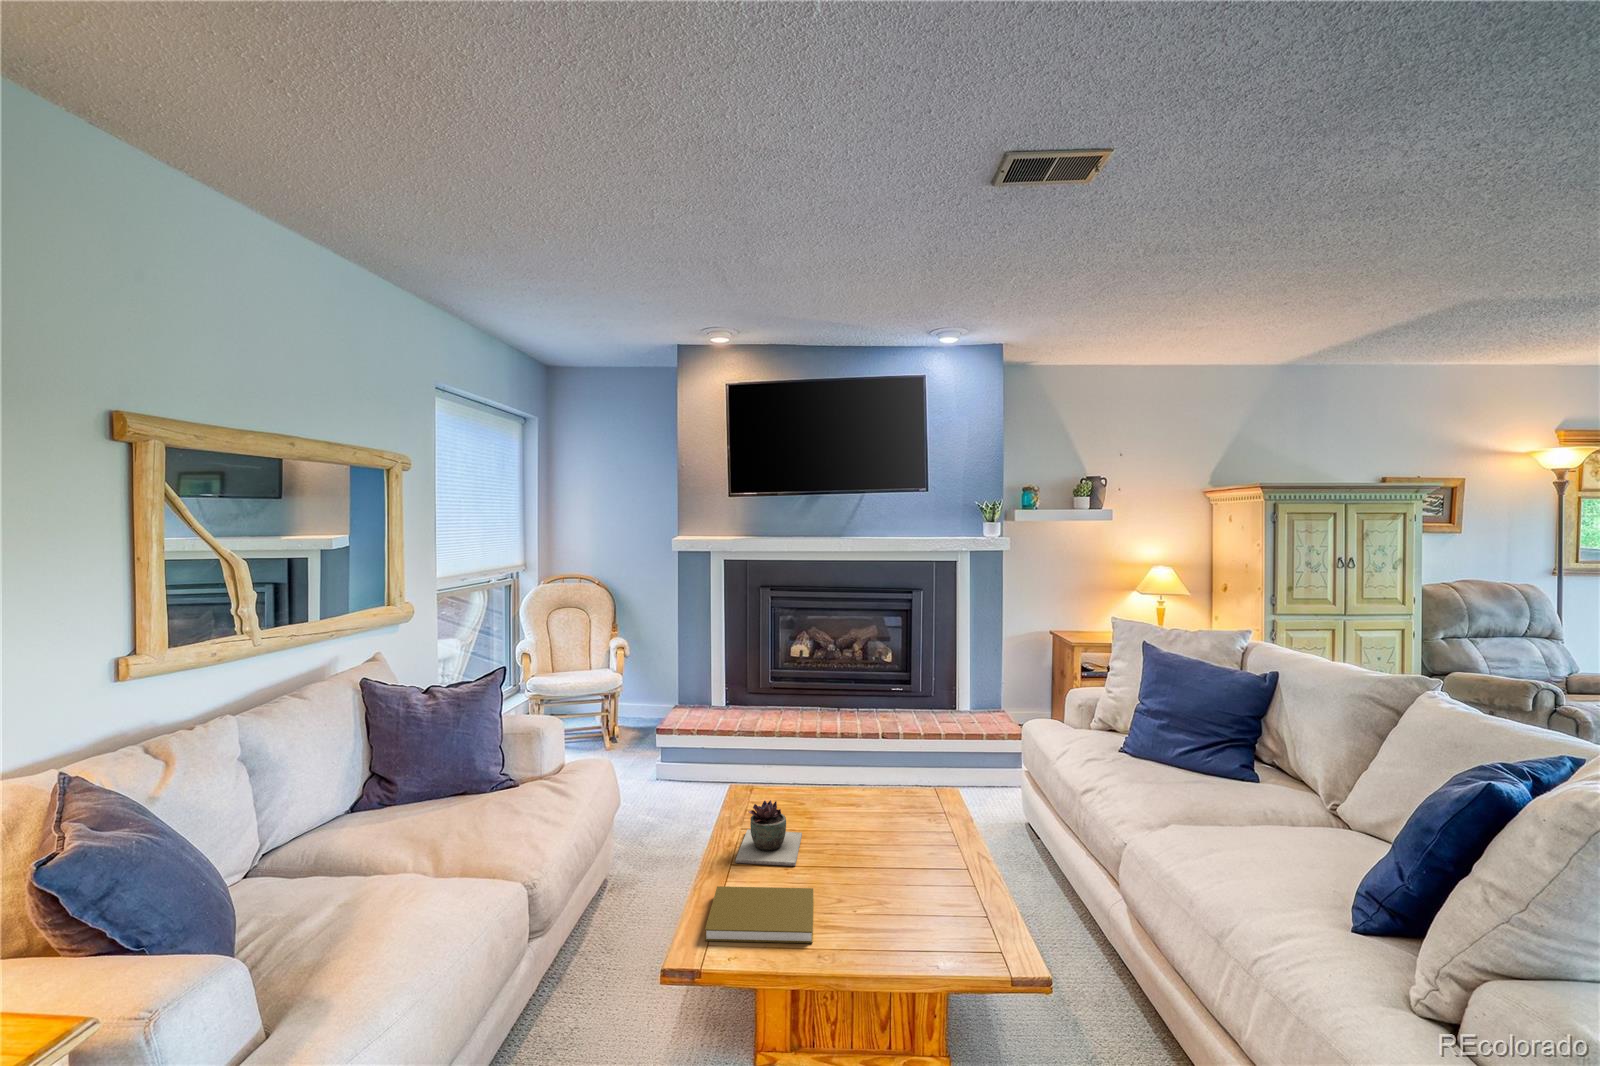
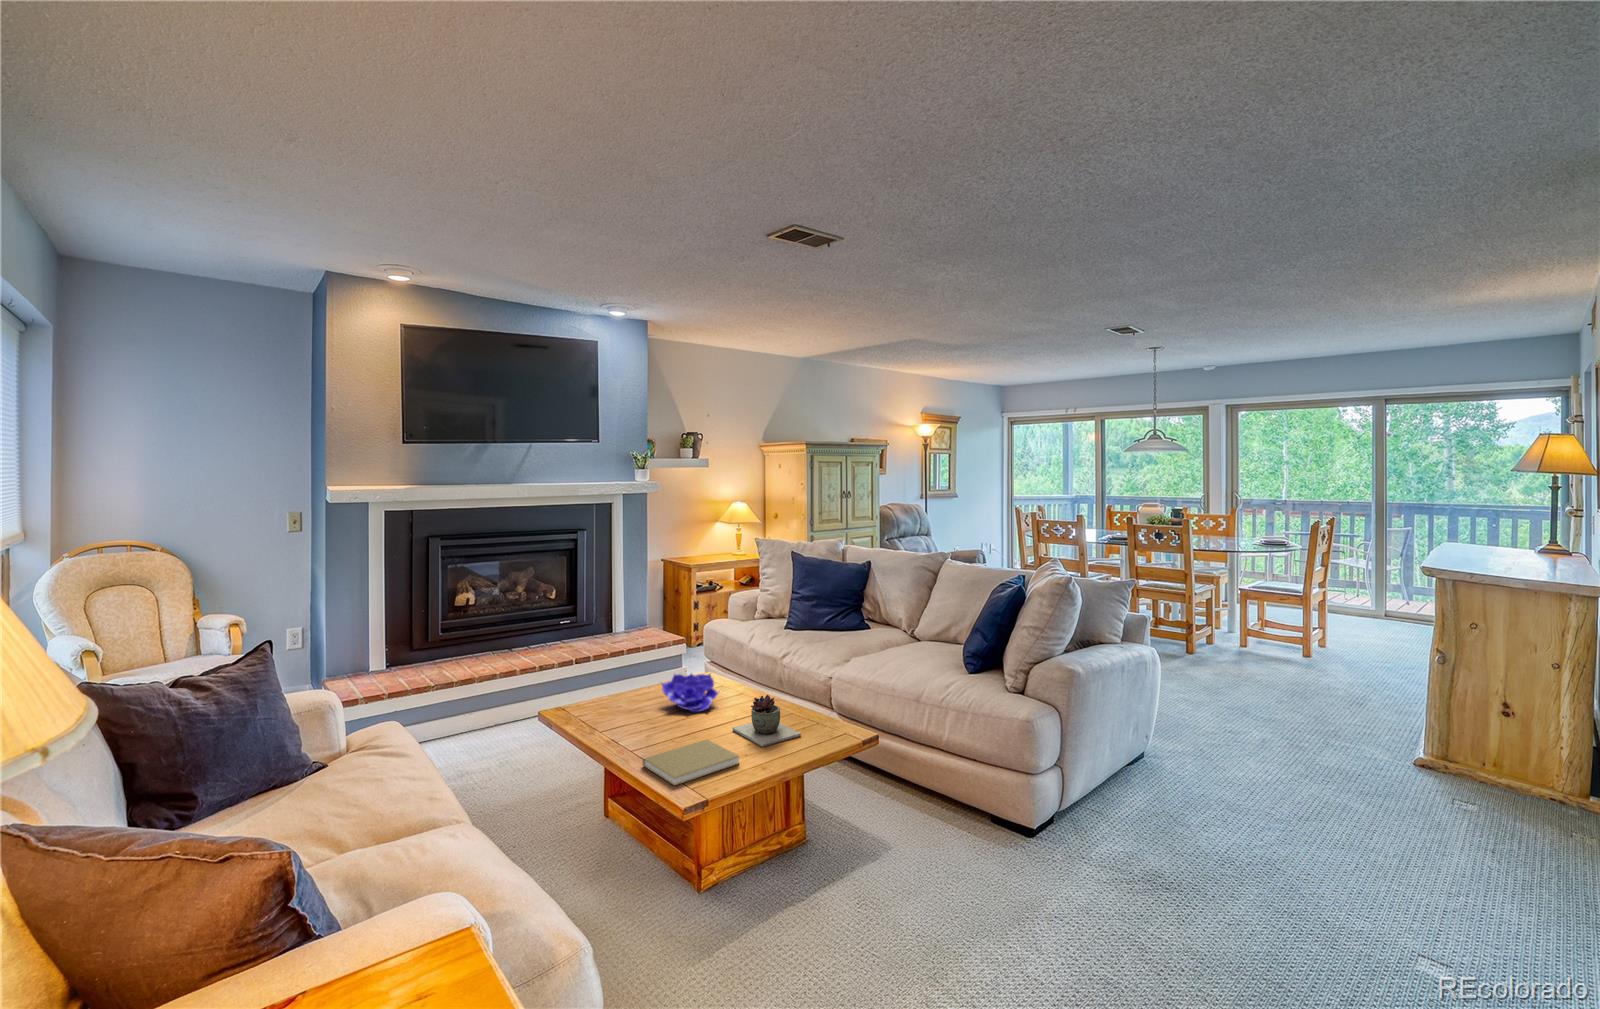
decorative bowl: none [842,781,918,844] -> present [662,674,718,712]
succulent plant: present [736,800,802,866] -> present [732,695,801,747]

